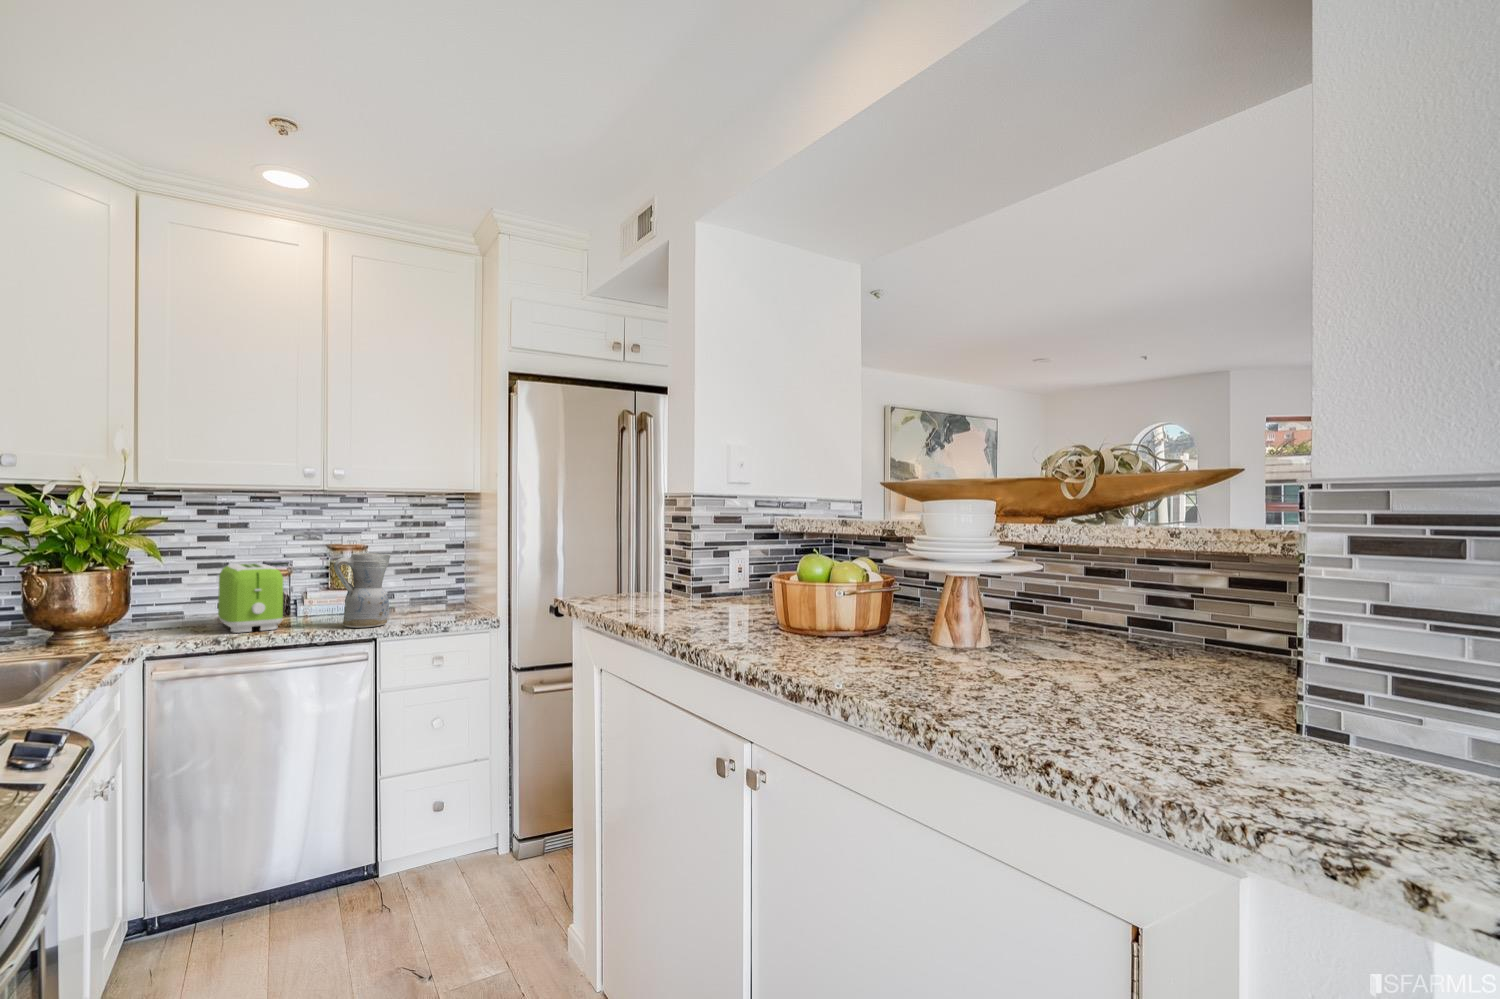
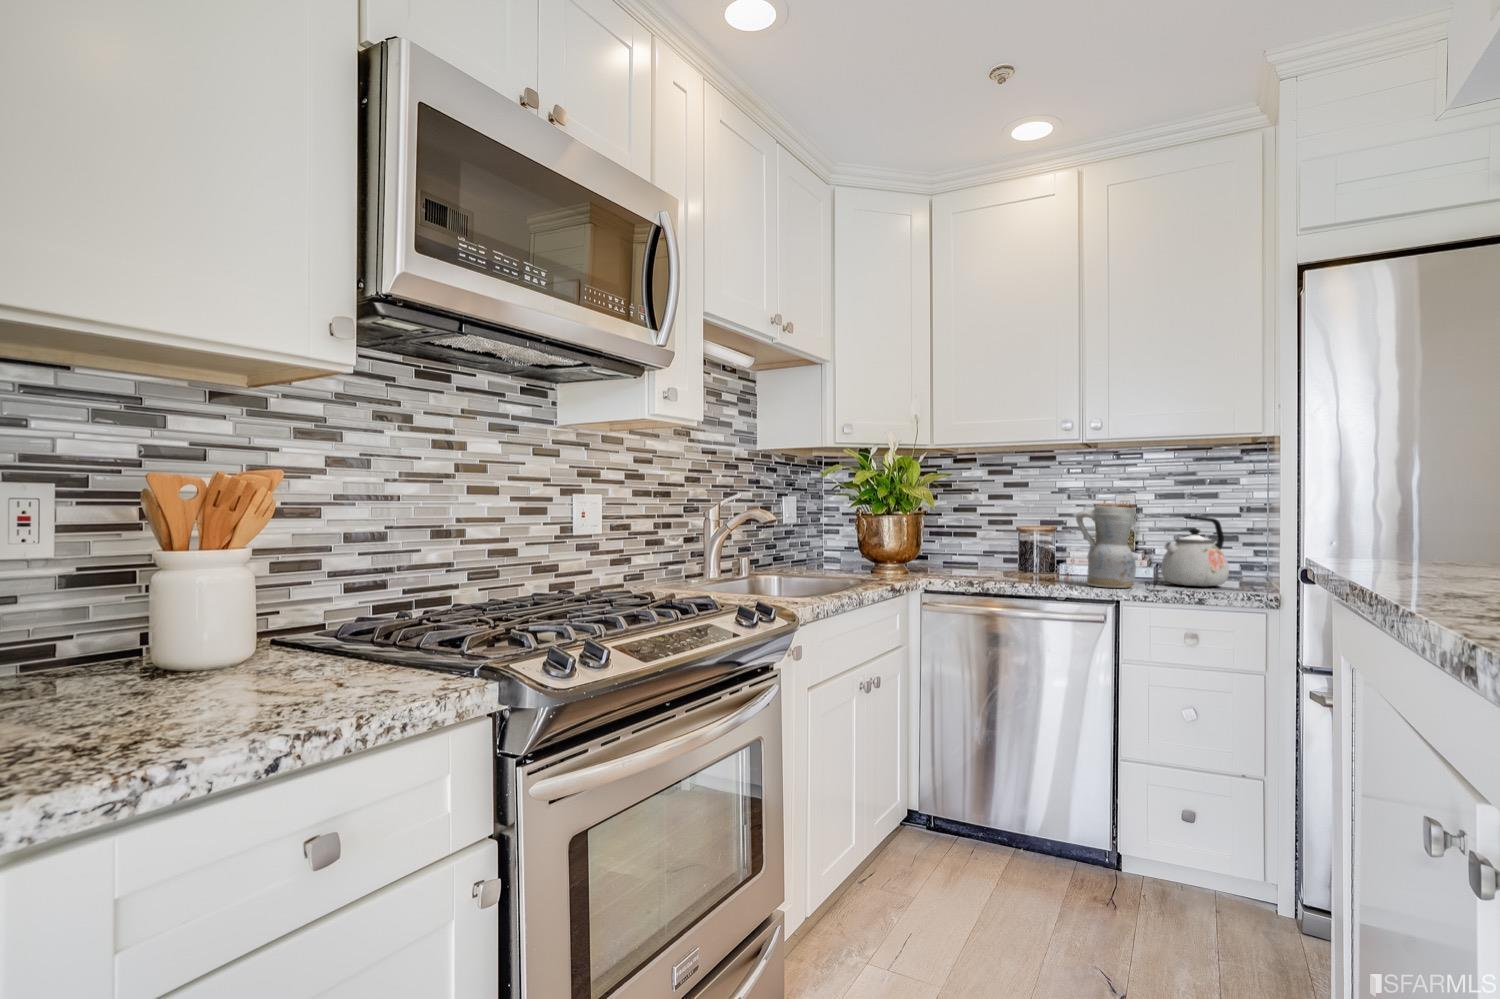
kettle: none [399,556,452,615] -> present [1161,516,1229,587]
toaster: present [218,563,283,633] -> none [987,518,1038,580]

